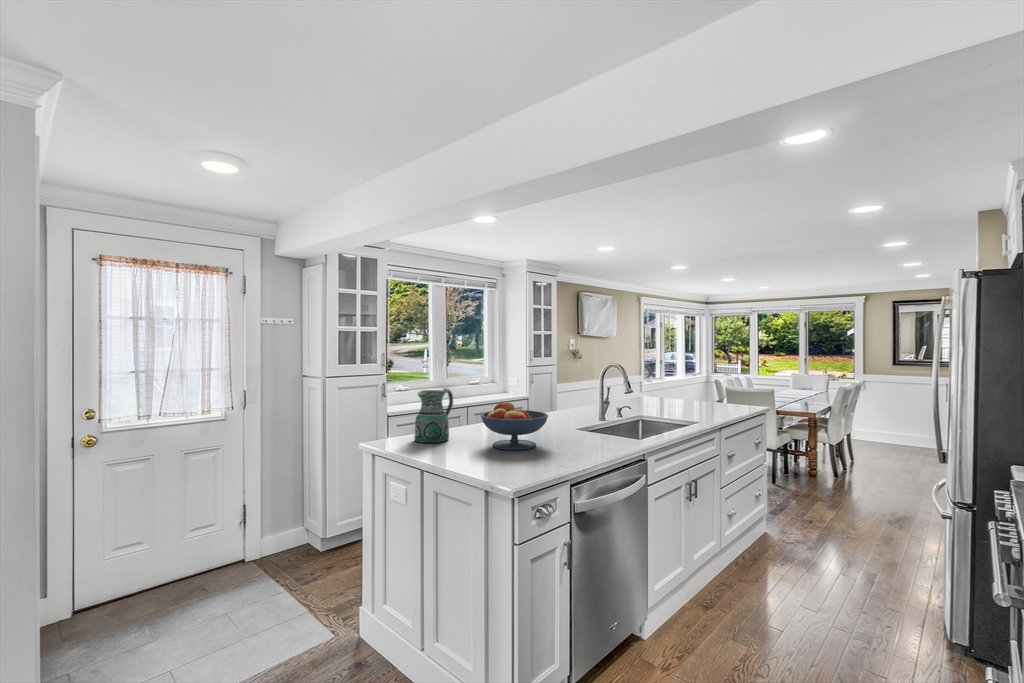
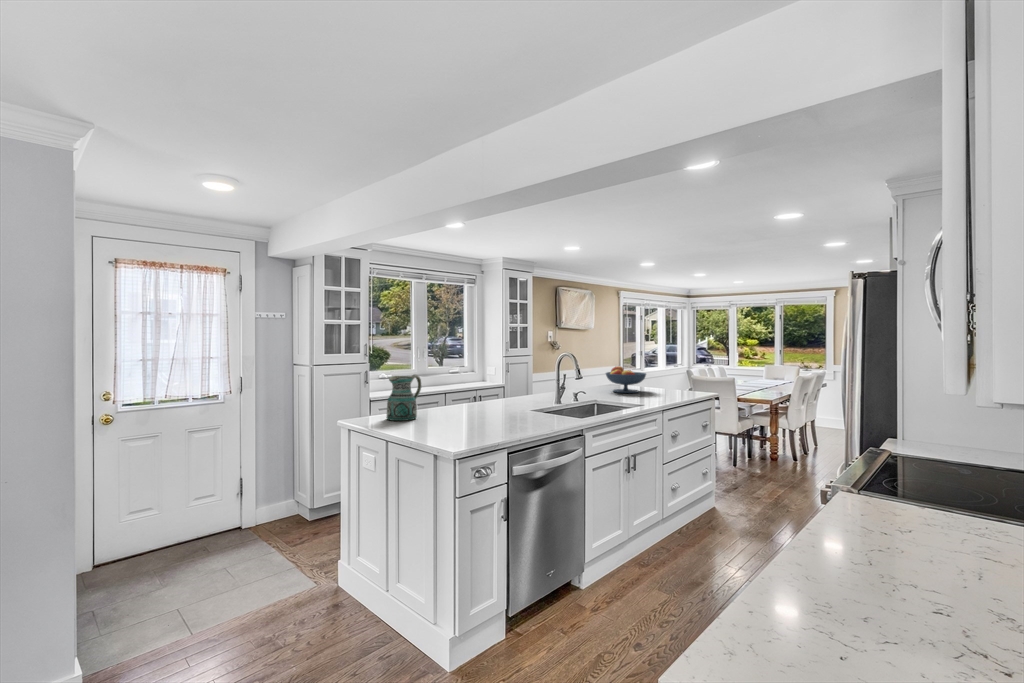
fruit bowl: present [481,402,548,450] -> present [606,366,646,393]

